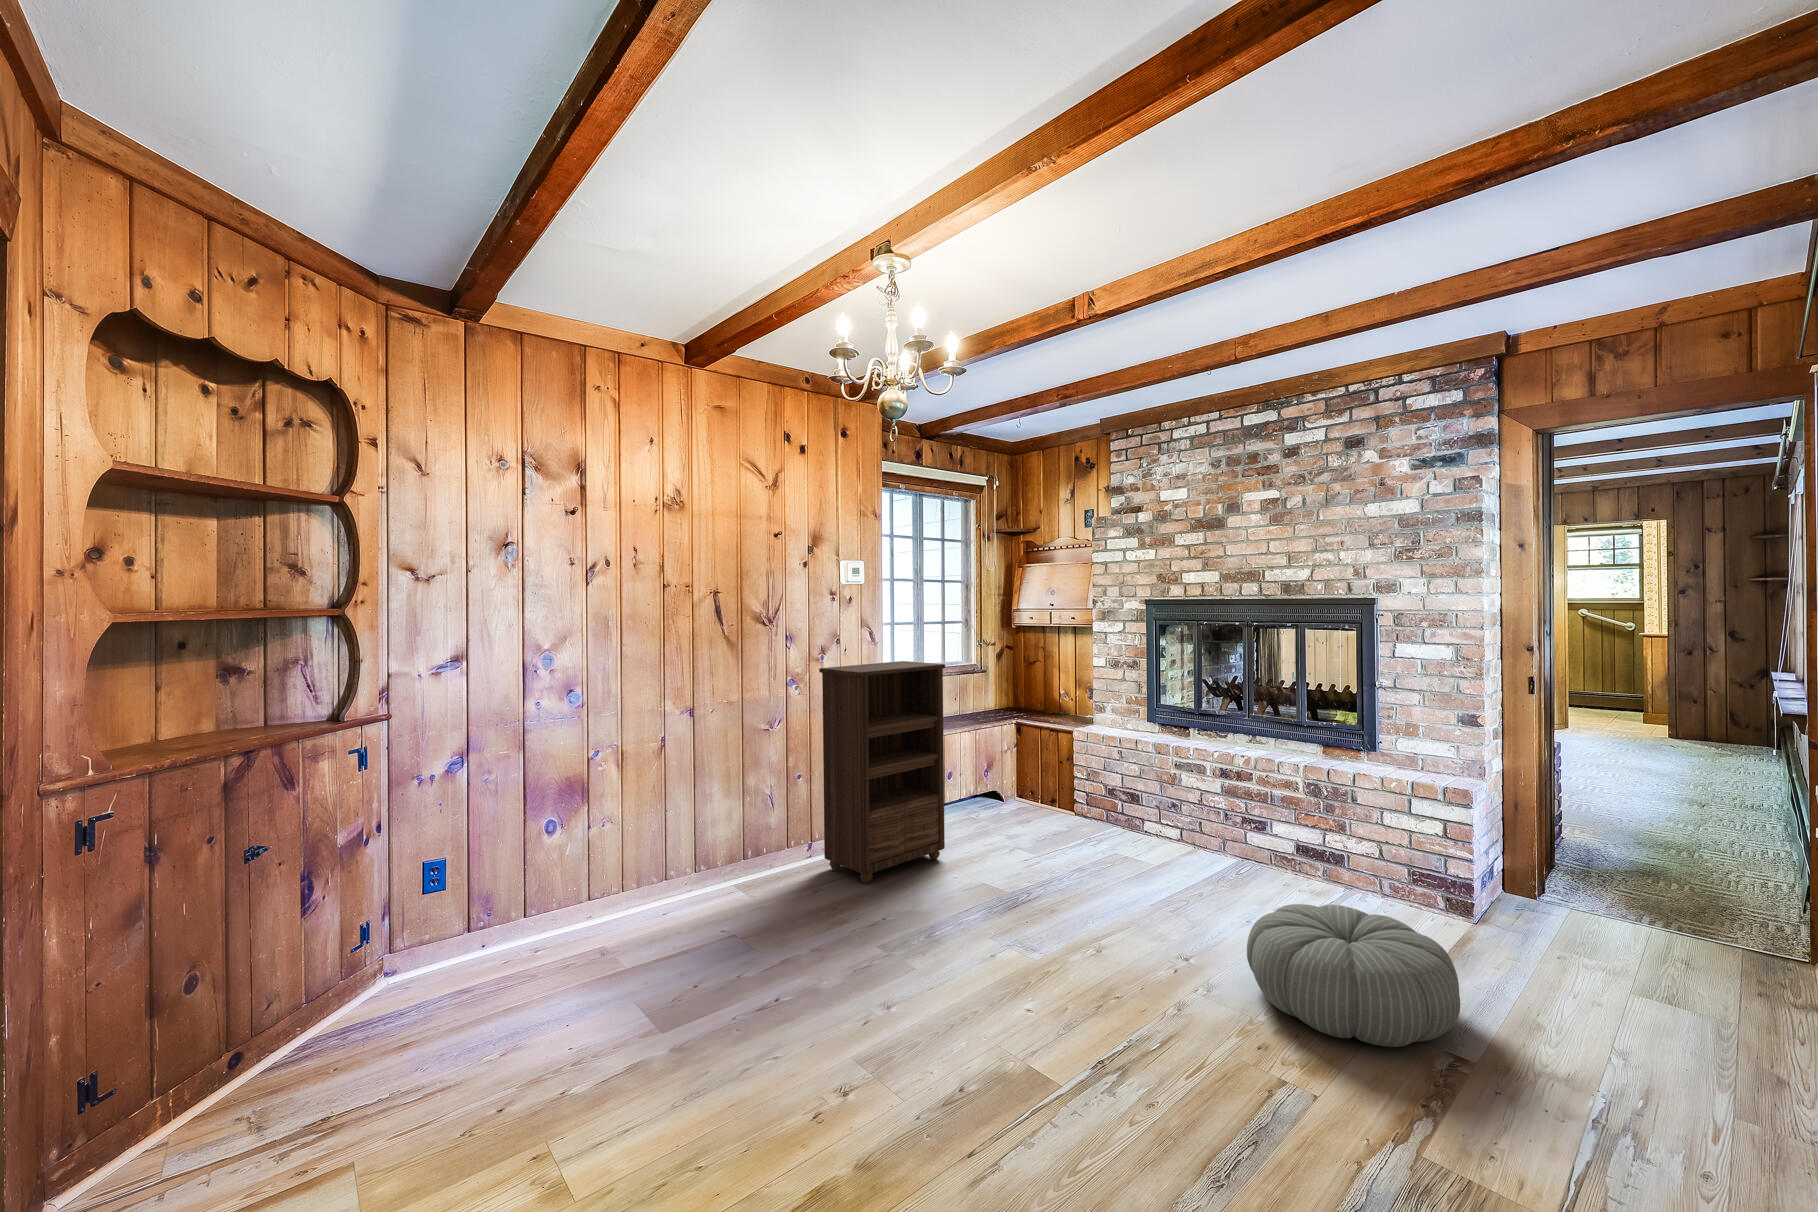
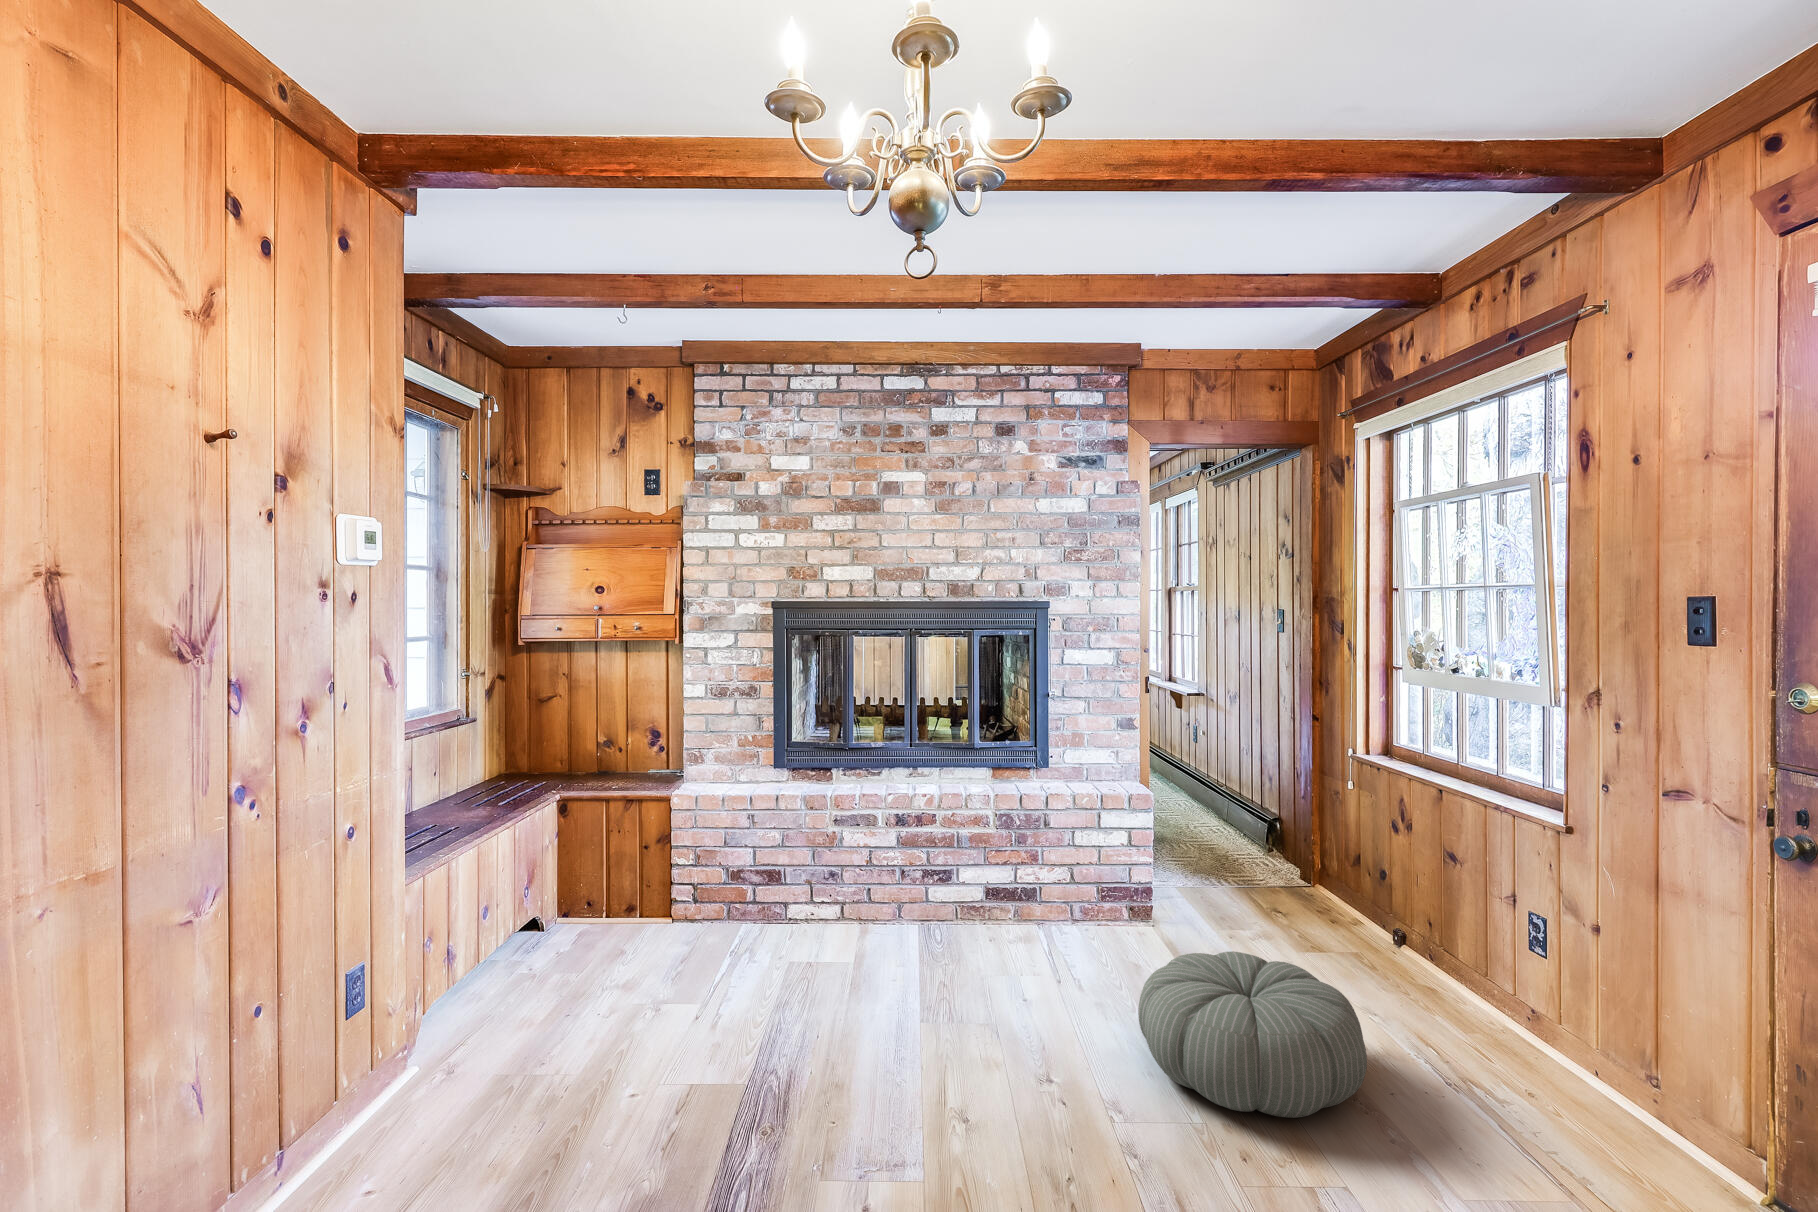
bookshelf: present [819,661,945,883] -> none [345,718,585,1209]

